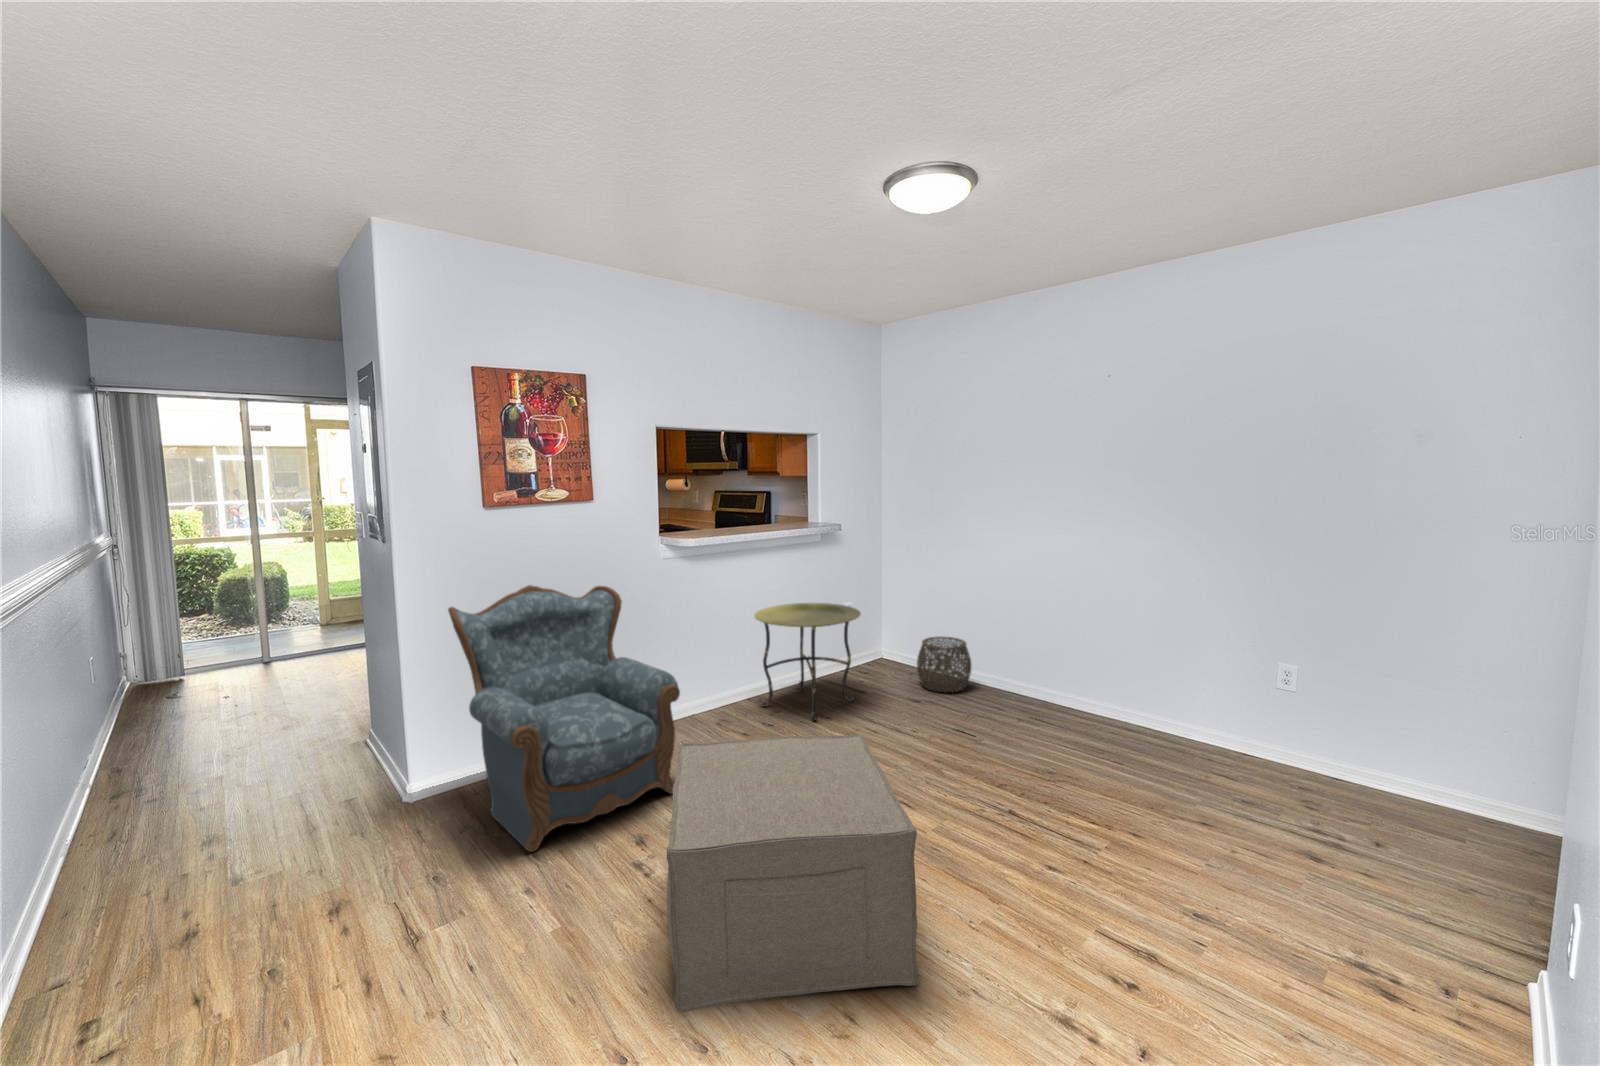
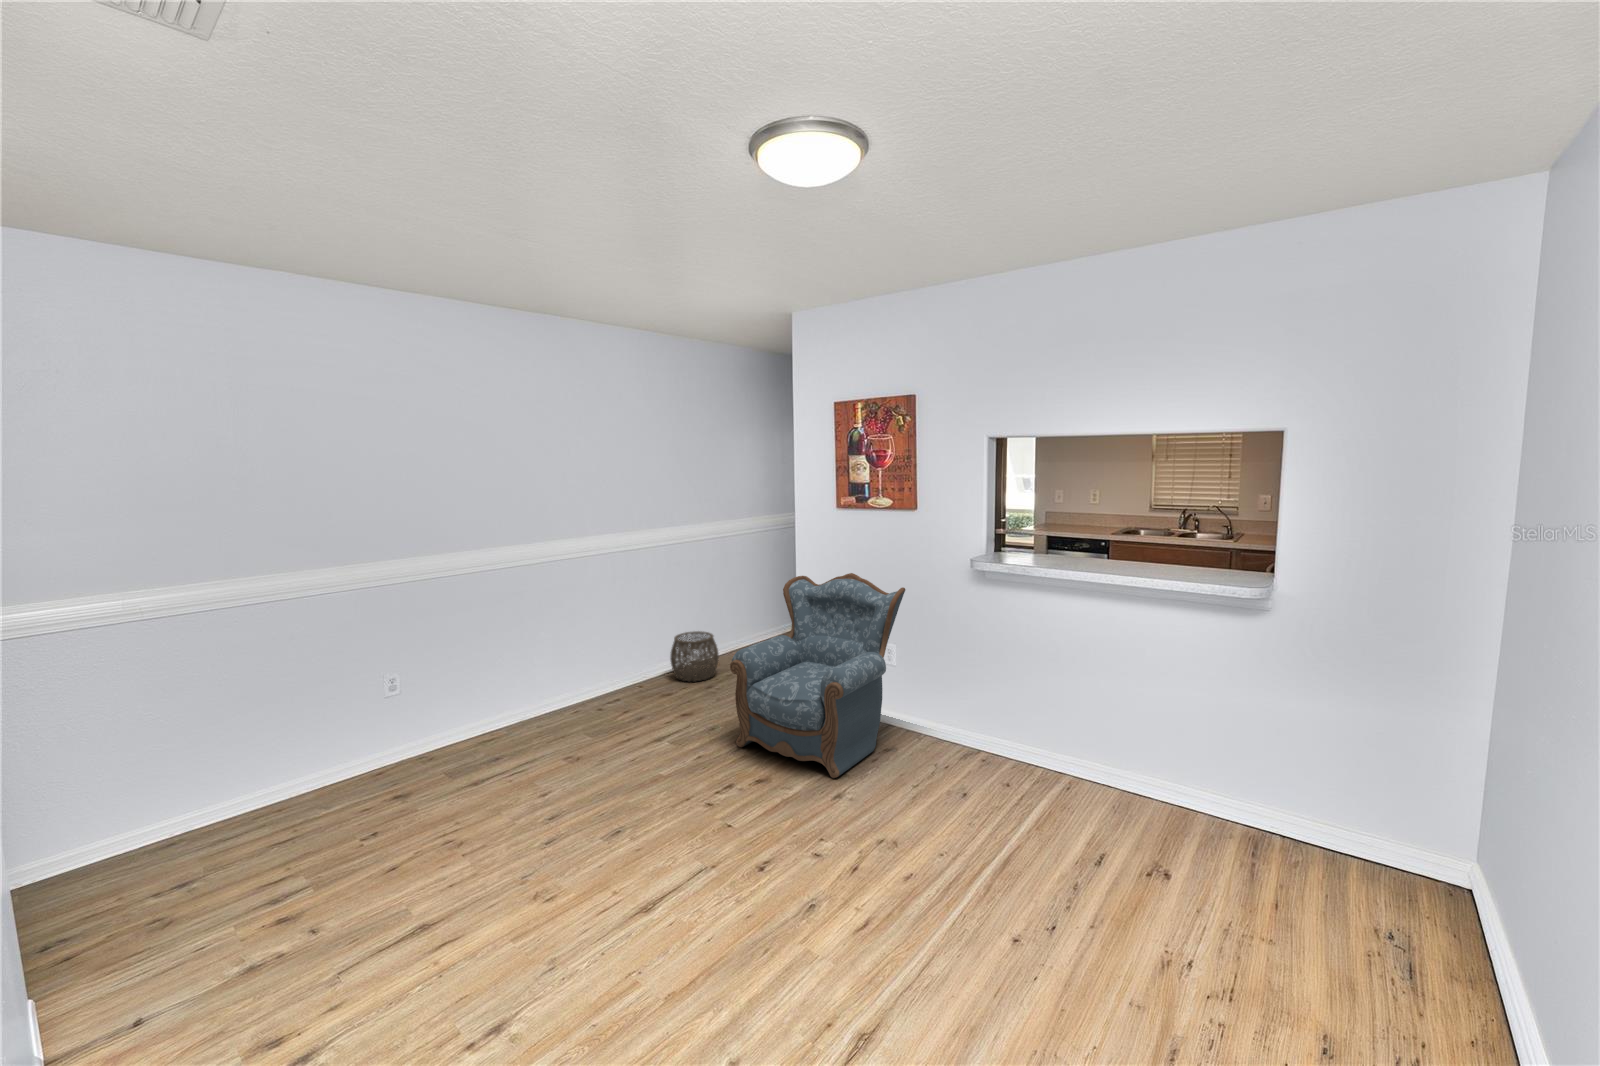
side table: present [754,603,861,721] -> none [1036,673,1210,861]
woven basket: present [917,637,972,692] -> present [670,631,719,682]
ottoman: present [667,734,918,1012] -> none [559,709,756,930]

